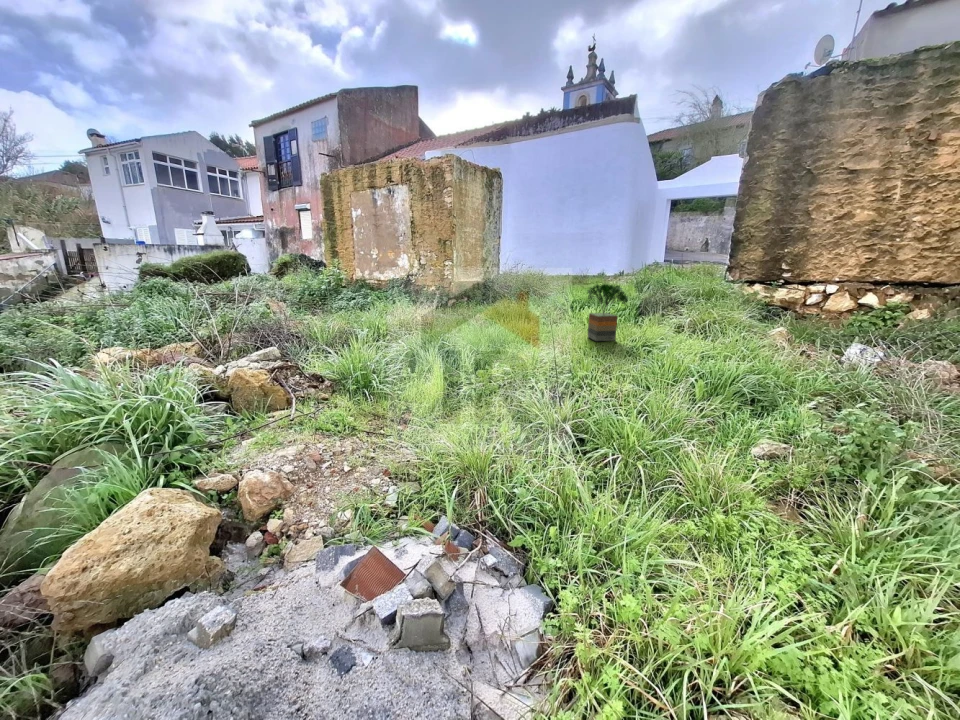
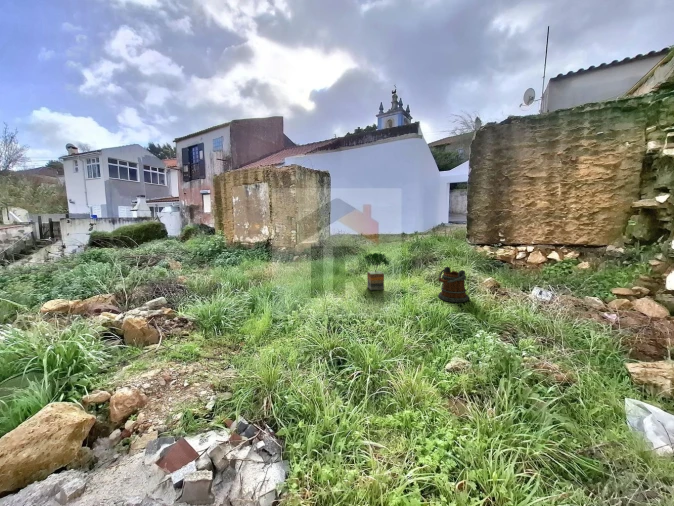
bucket: none [710,304,765,358] -> present [438,267,469,302]

